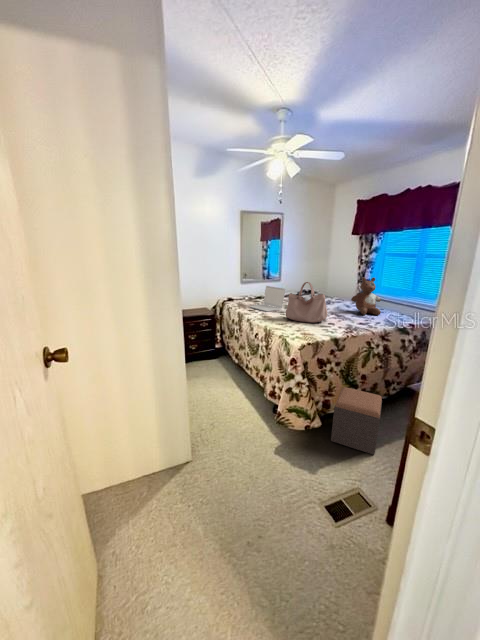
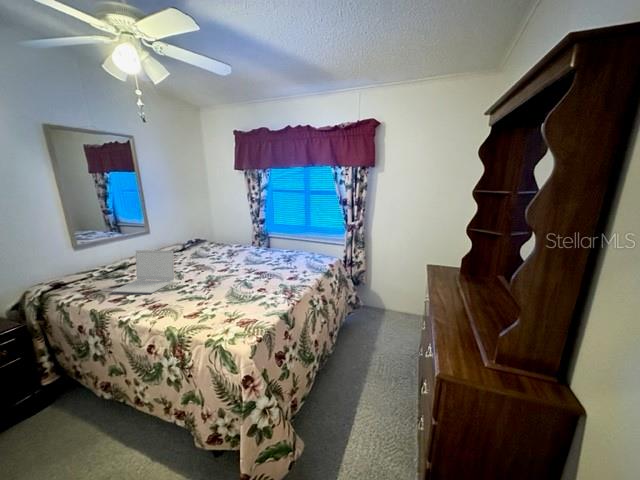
stuffed bear: present [351,277,381,315] -> none [266,218,302,264]
handbag: present [286,282,327,323] -> none [189,238,255,298]
footstool: present [331,387,382,455] -> none [308,364,376,463]

